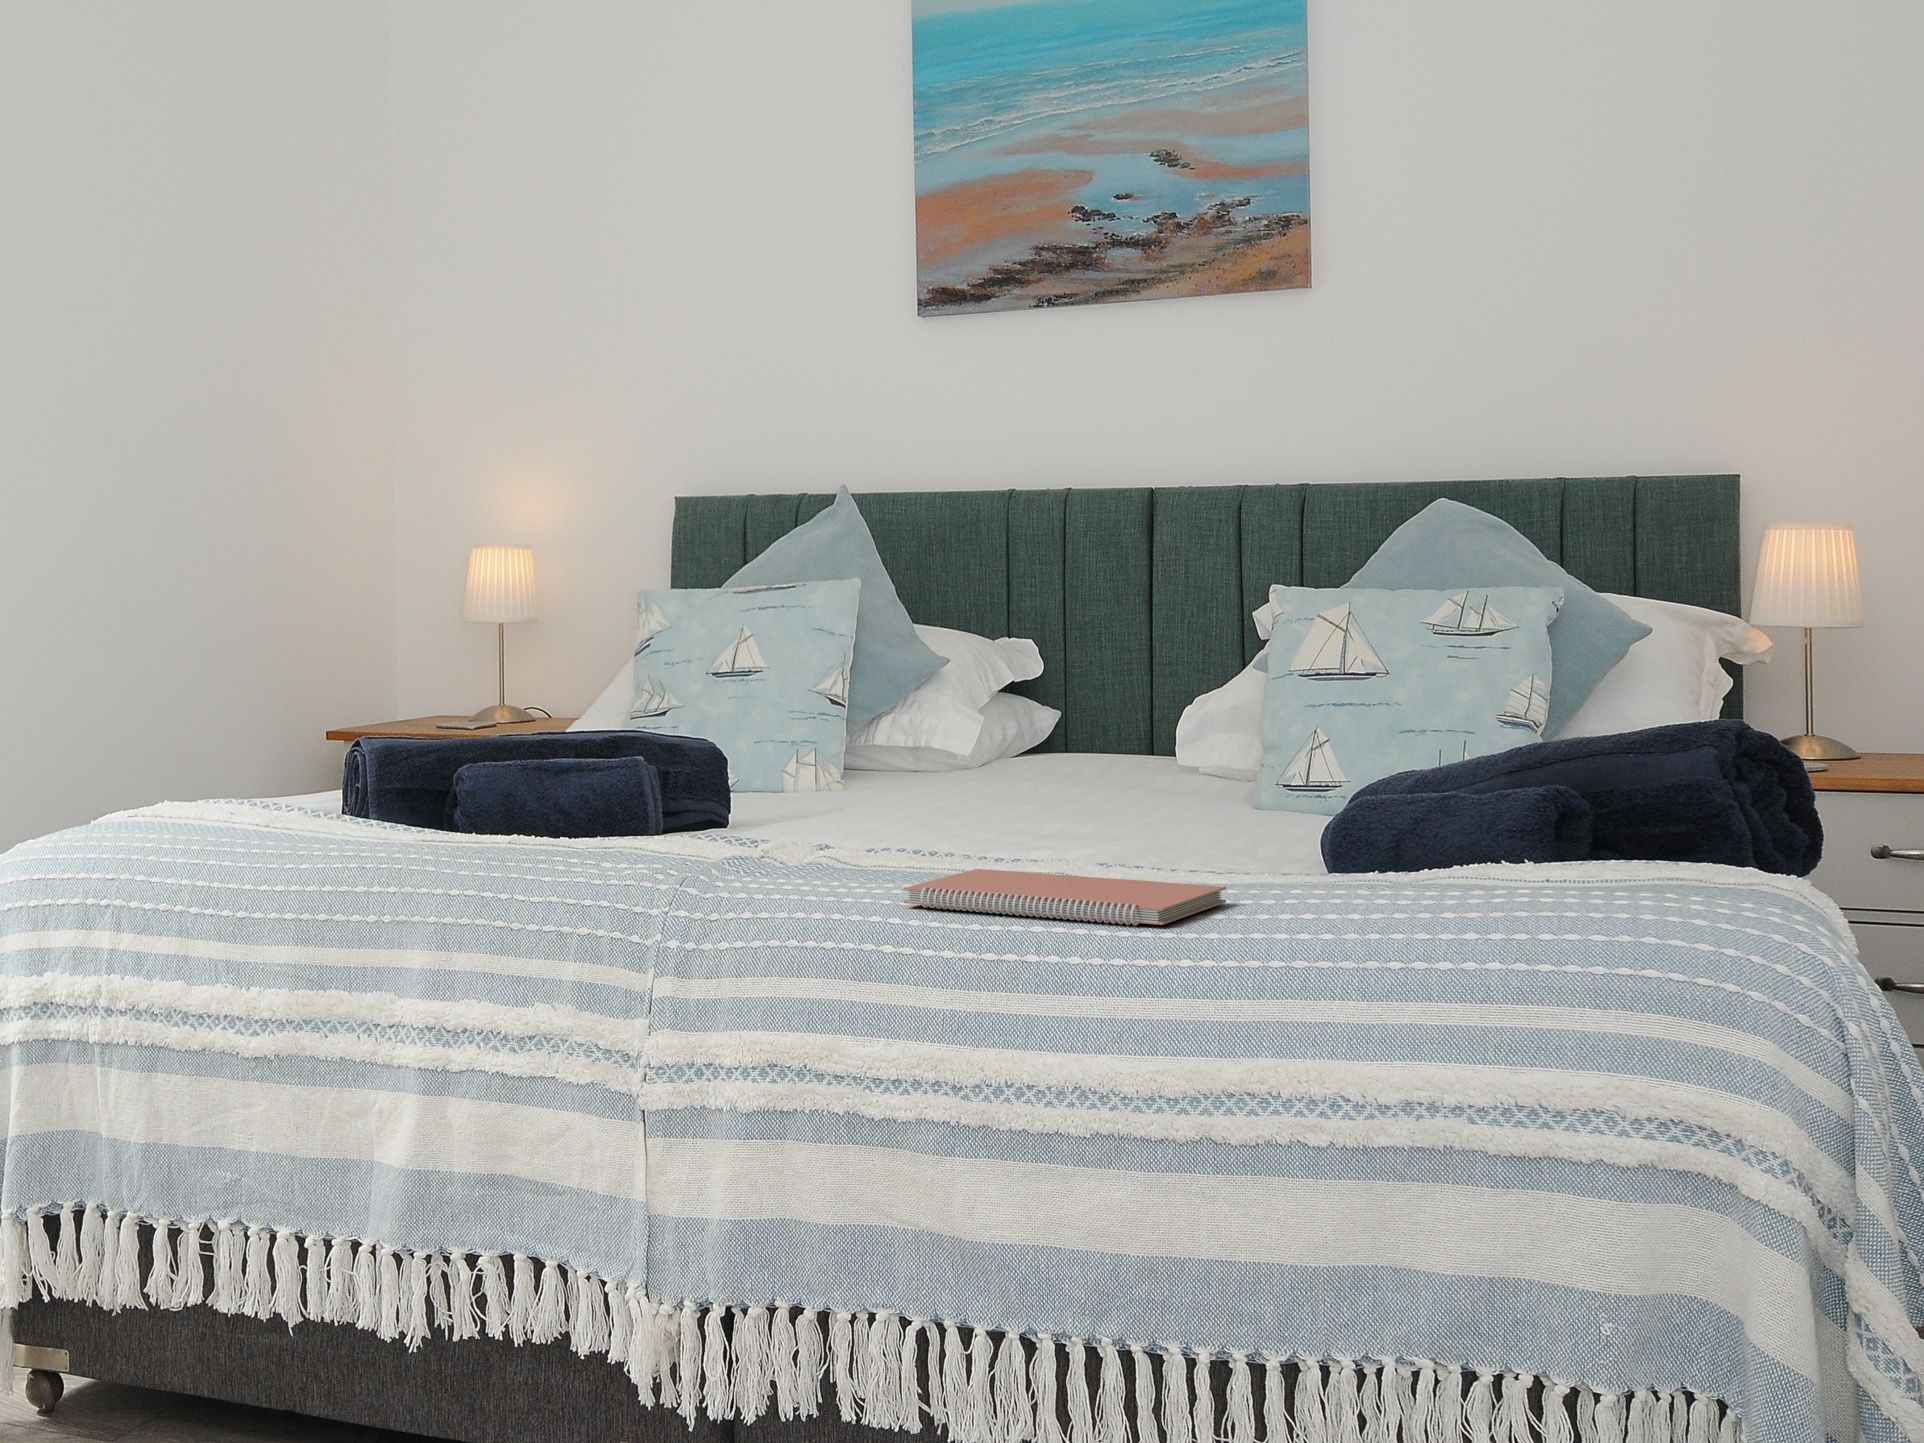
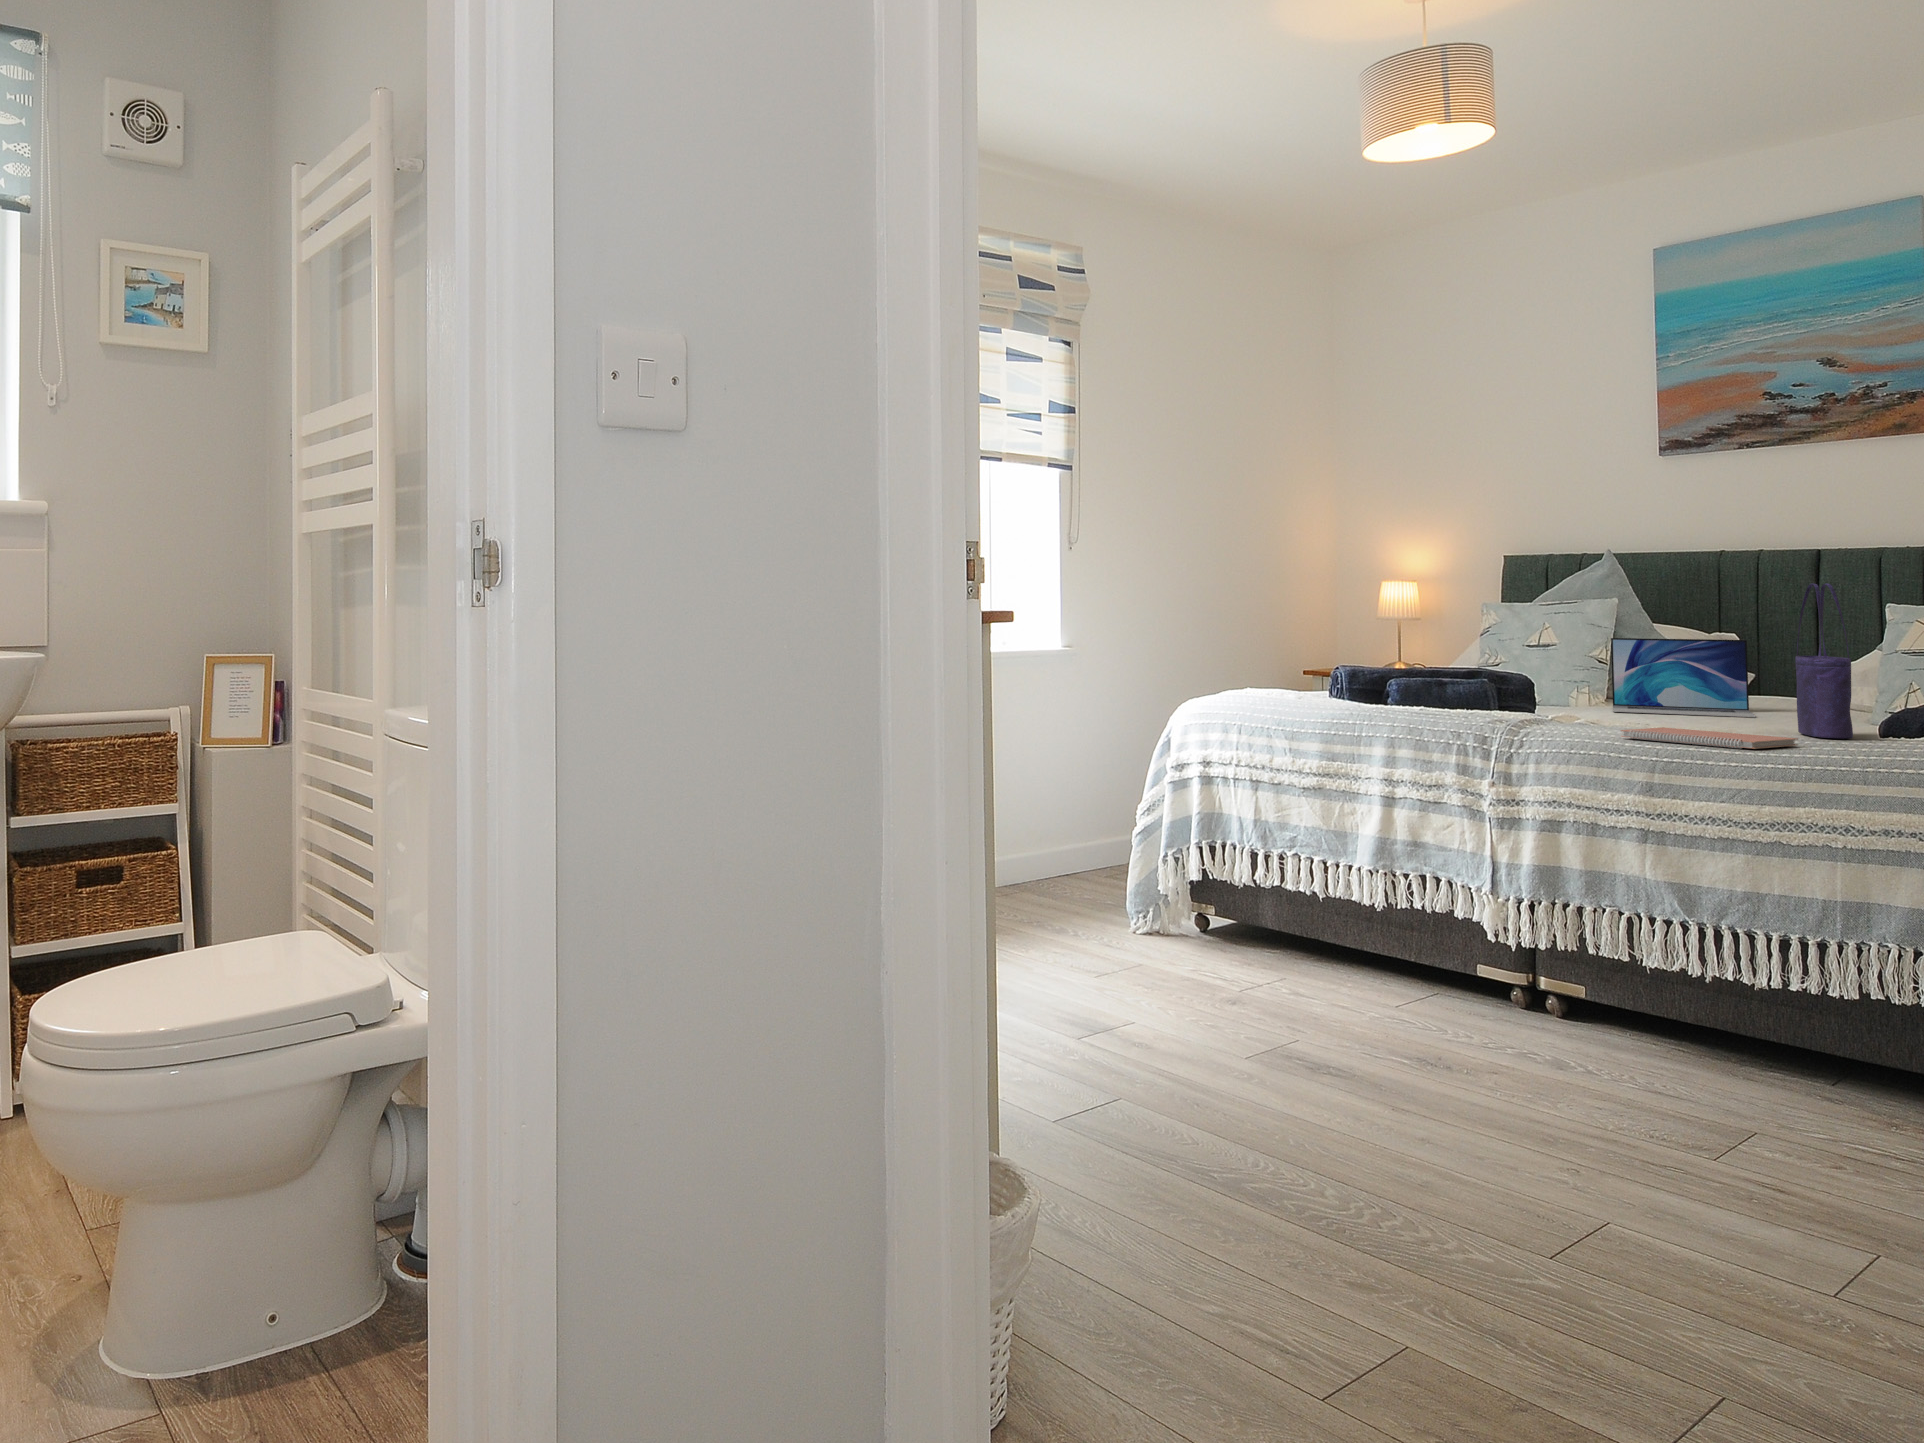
tote bag: none [1193,546,1292,869] -> present [1795,584,1853,739]
laptop: none [861,655,1098,811] -> present [1611,638,1756,717]

